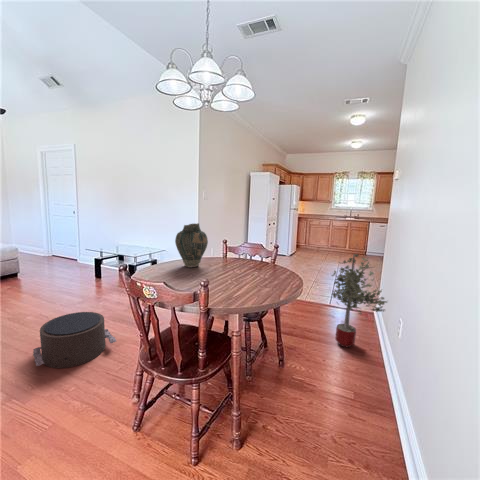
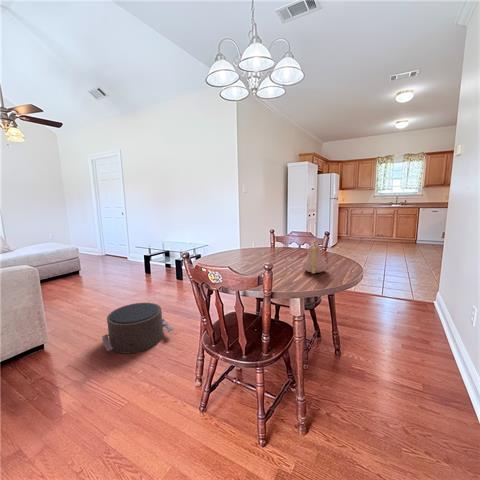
vase: present [175,223,208,267] -> none [226,213,258,257]
teapot: none [245,254,269,289] -> present [302,239,327,273]
potted tree: present [332,254,387,347] -> none [386,237,456,337]

